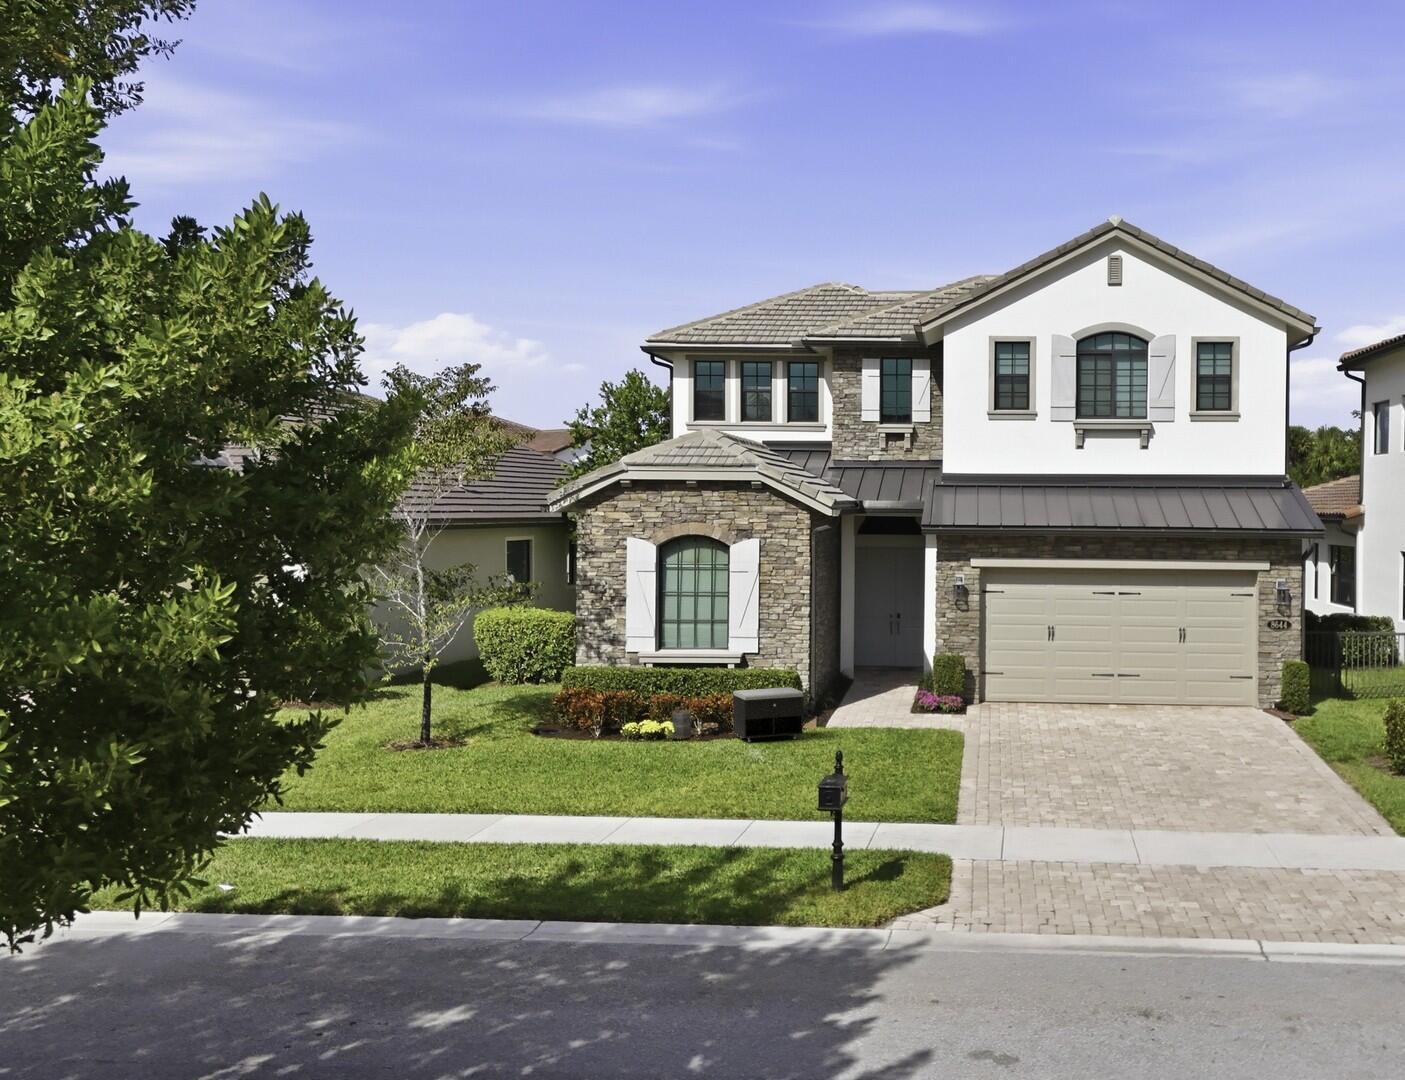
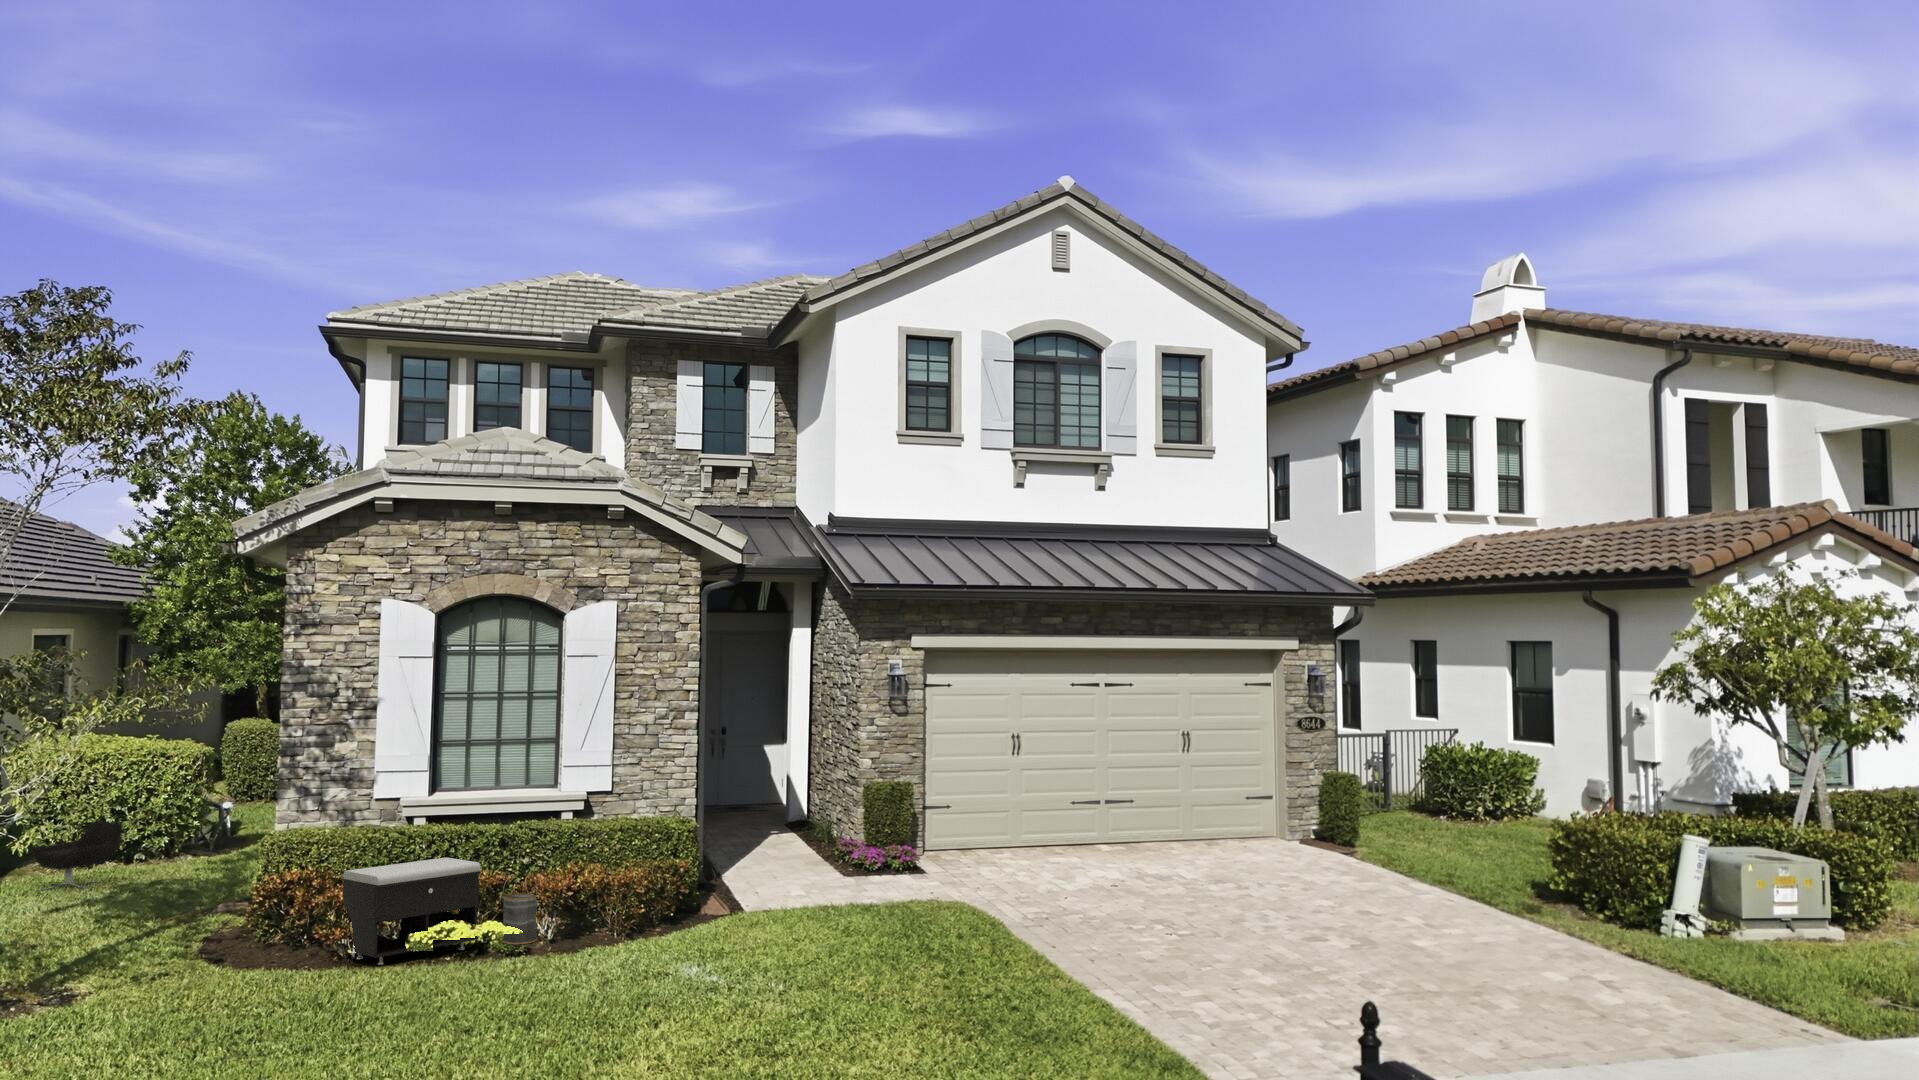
lounge chair: none [485,651,528,688] -> present [31,820,123,889]
storage bench: present [733,687,803,742] -> present [343,857,481,965]
potted tree: present [536,698,560,734] -> none [222,881,280,961]

